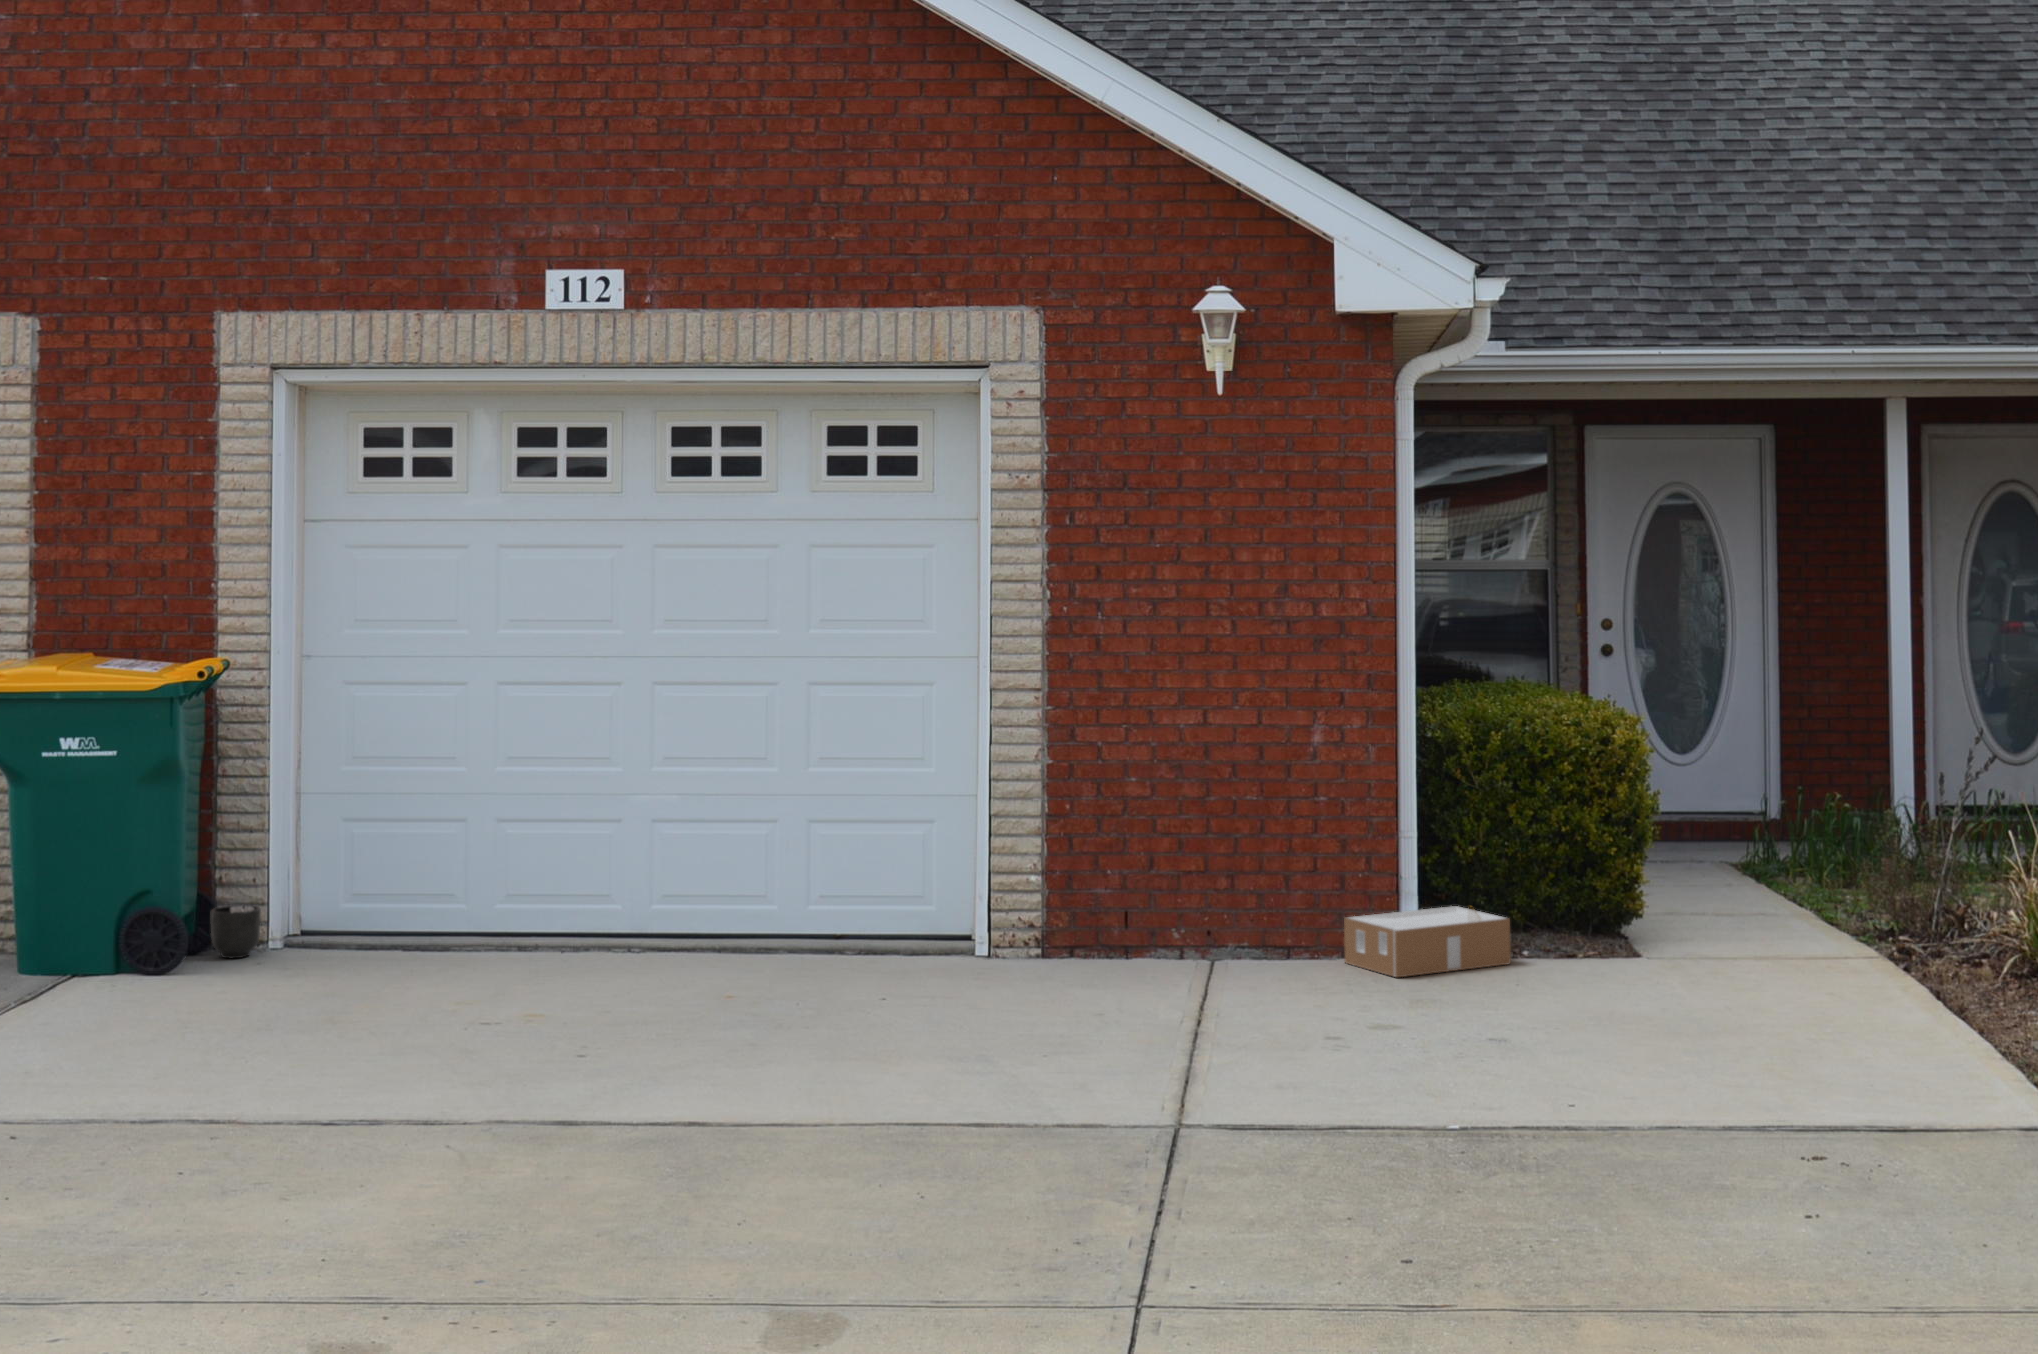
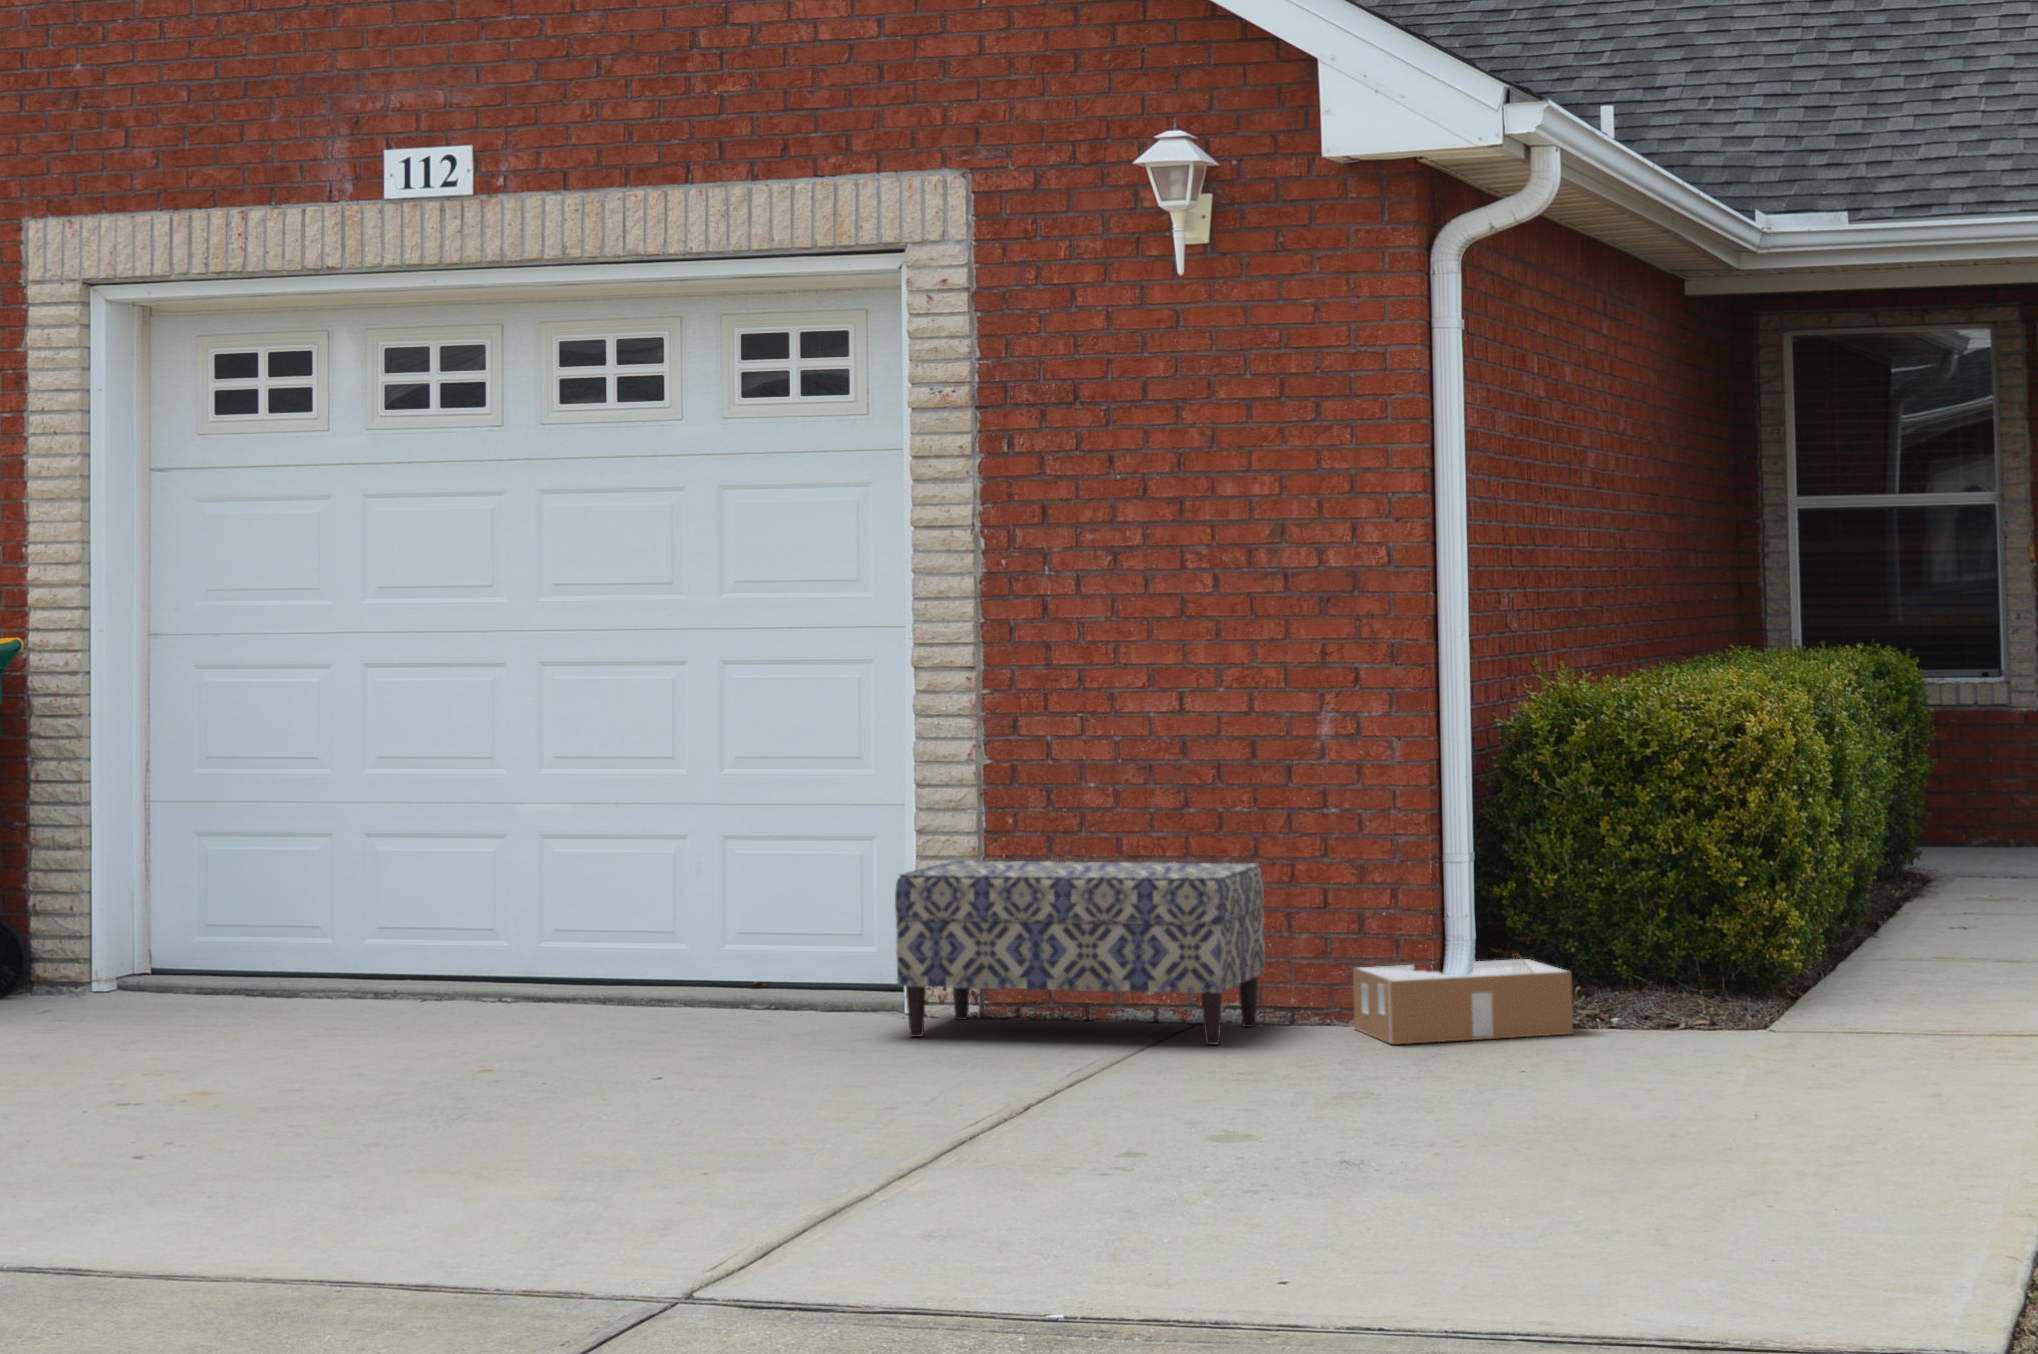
bench: none [1012,838,1276,981] -> present [895,860,1265,1045]
planter: present [211,906,261,958] -> none [17,937,78,1000]

